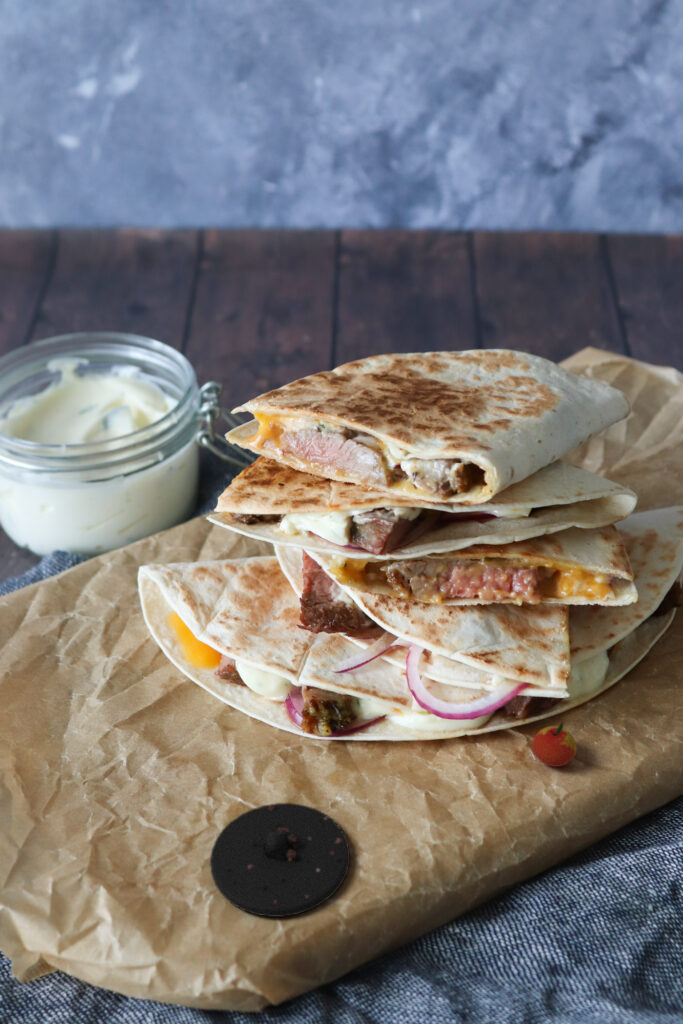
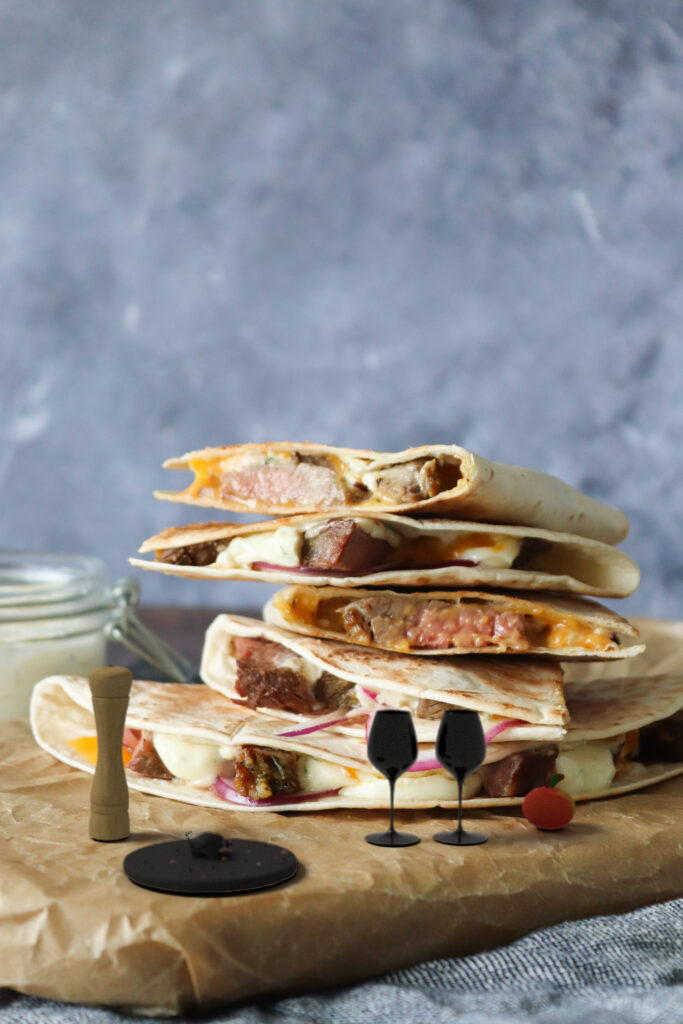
pepper mill: none [164,672,213,797] -> present [88,664,133,840]
wine glass: none [403,694,504,803] -> present [365,709,487,845]

